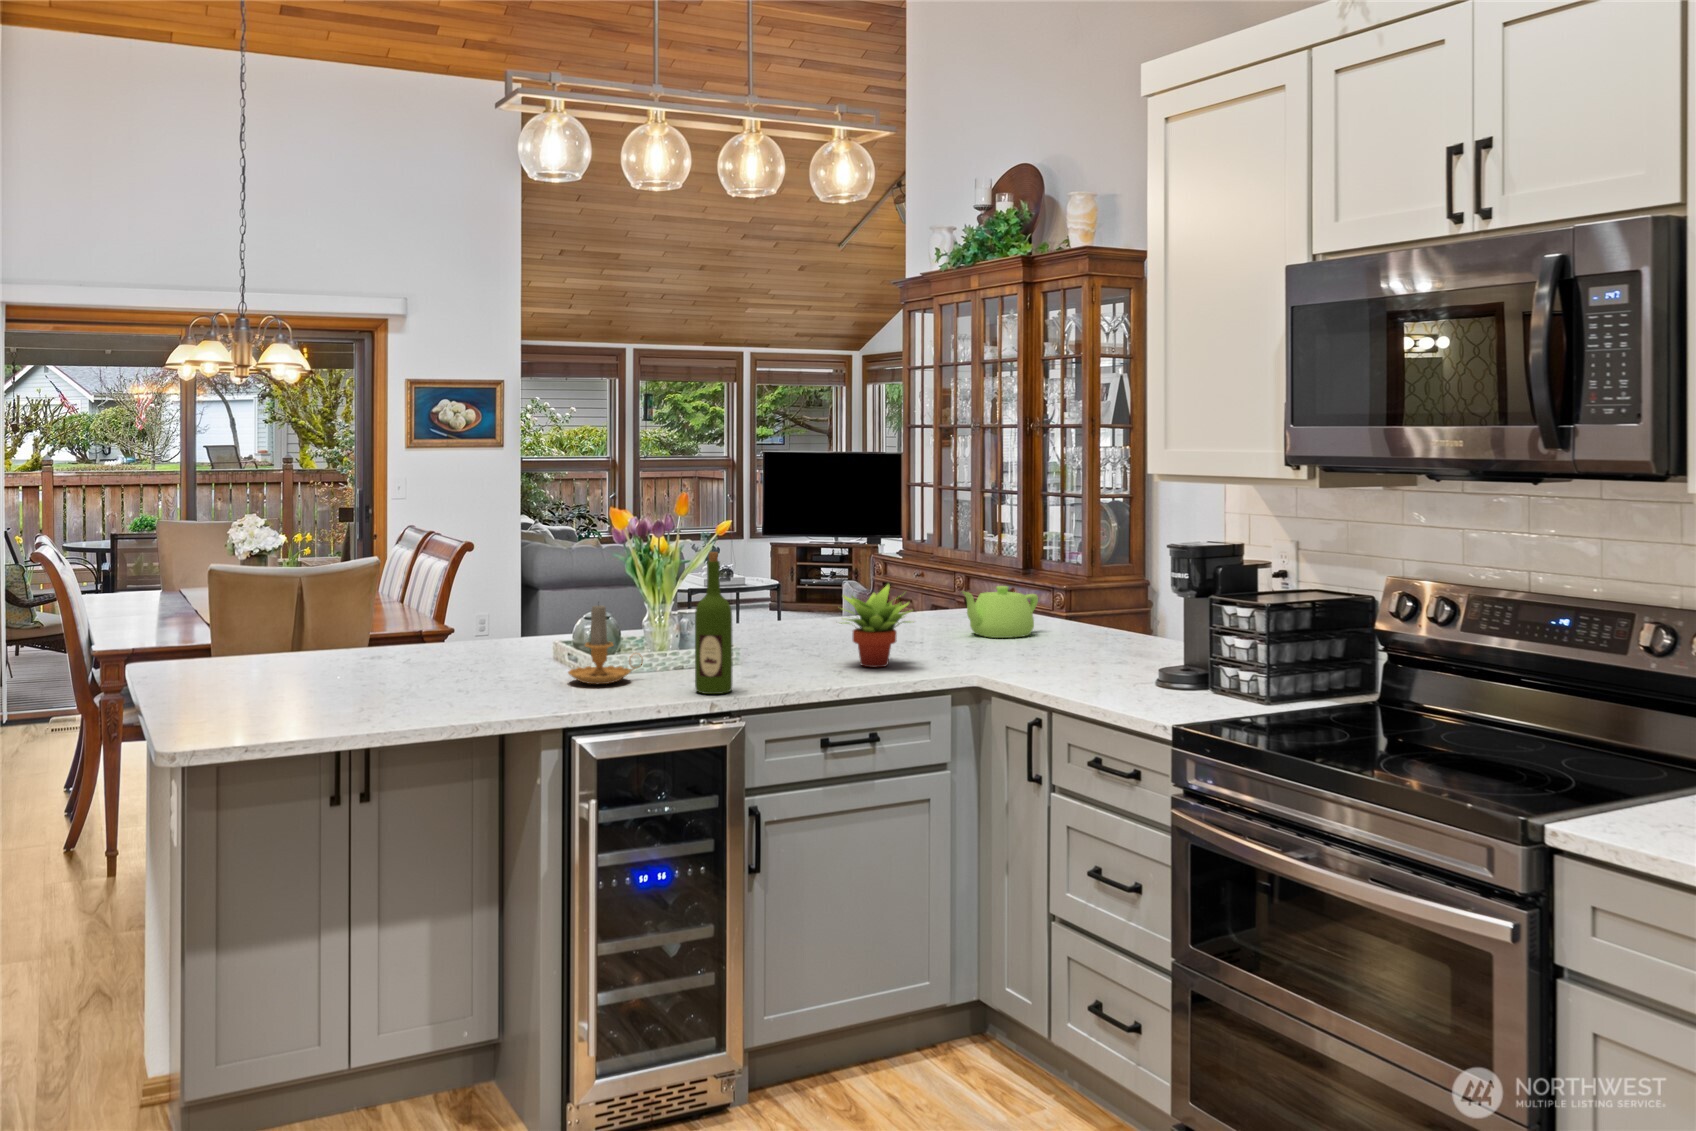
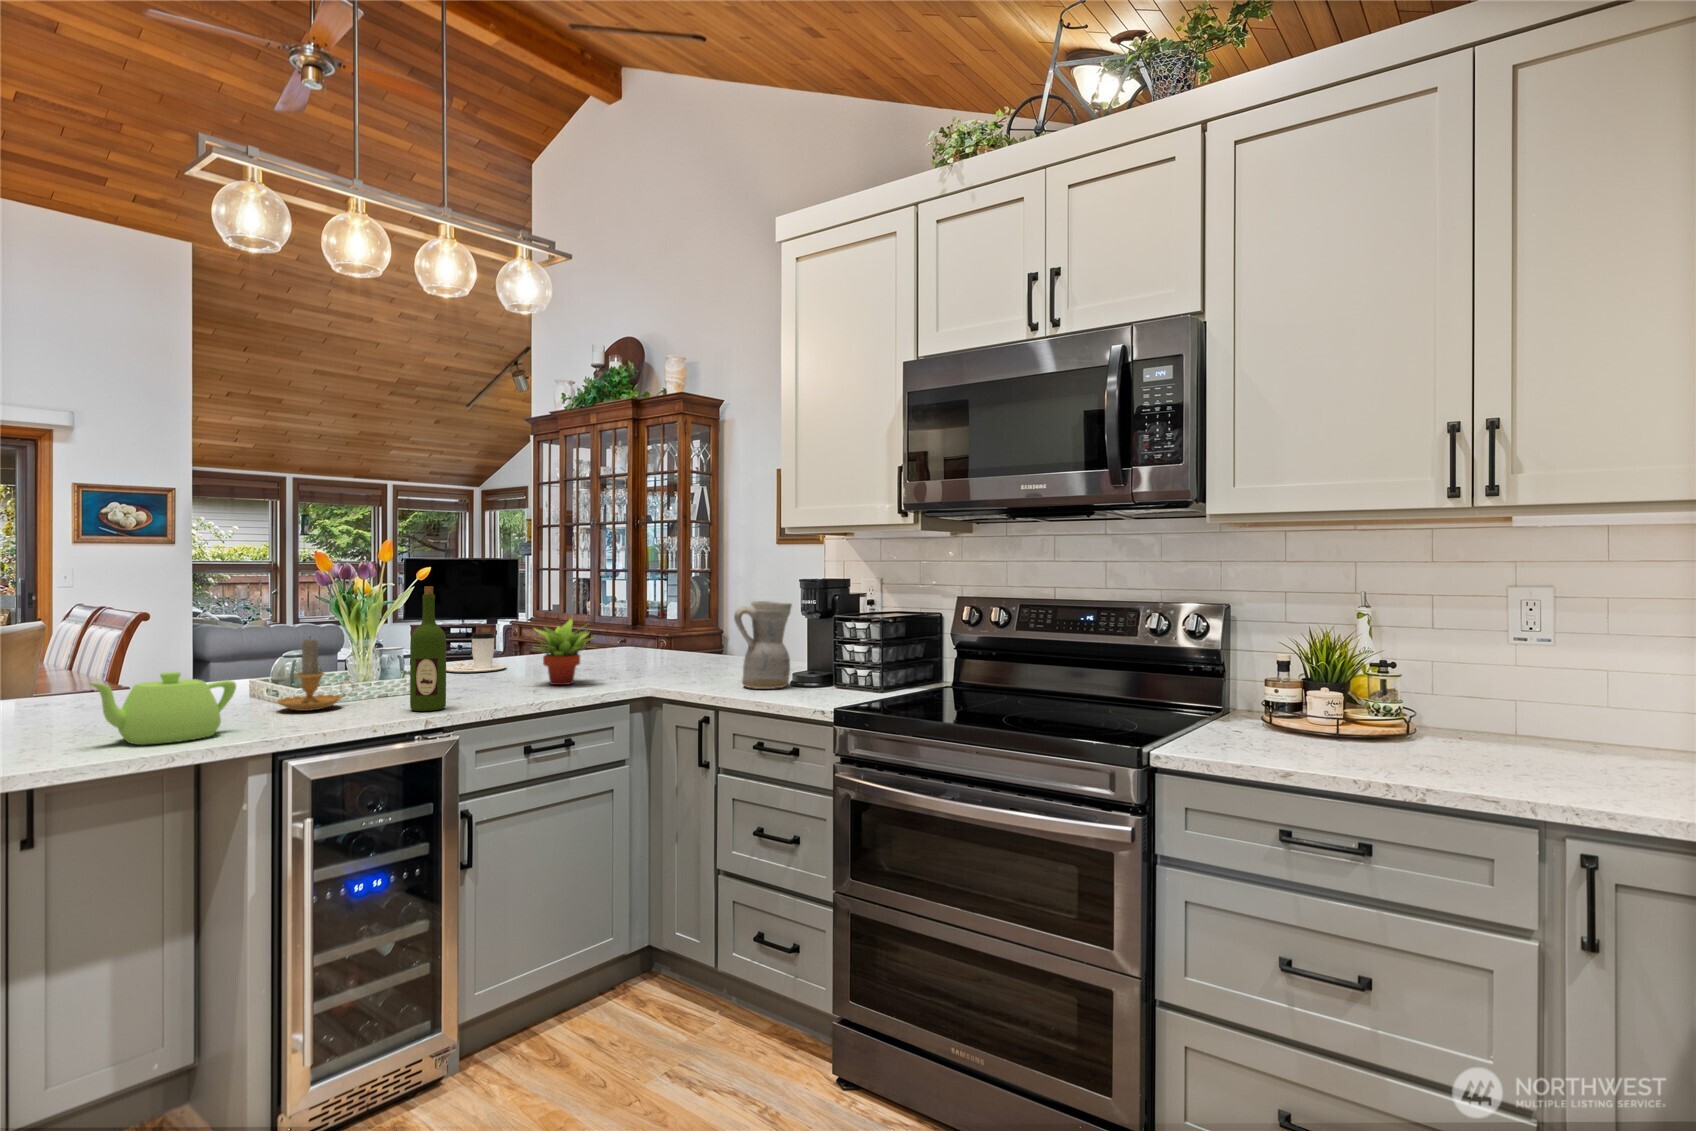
ceramic pitcher: none [1081,573,1161,691] -> present [734,601,792,689]
teapot: present [963,586,1038,638] -> present [88,672,236,745]
coffee cup: none [750,592,824,641] -> present [446,633,507,672]

